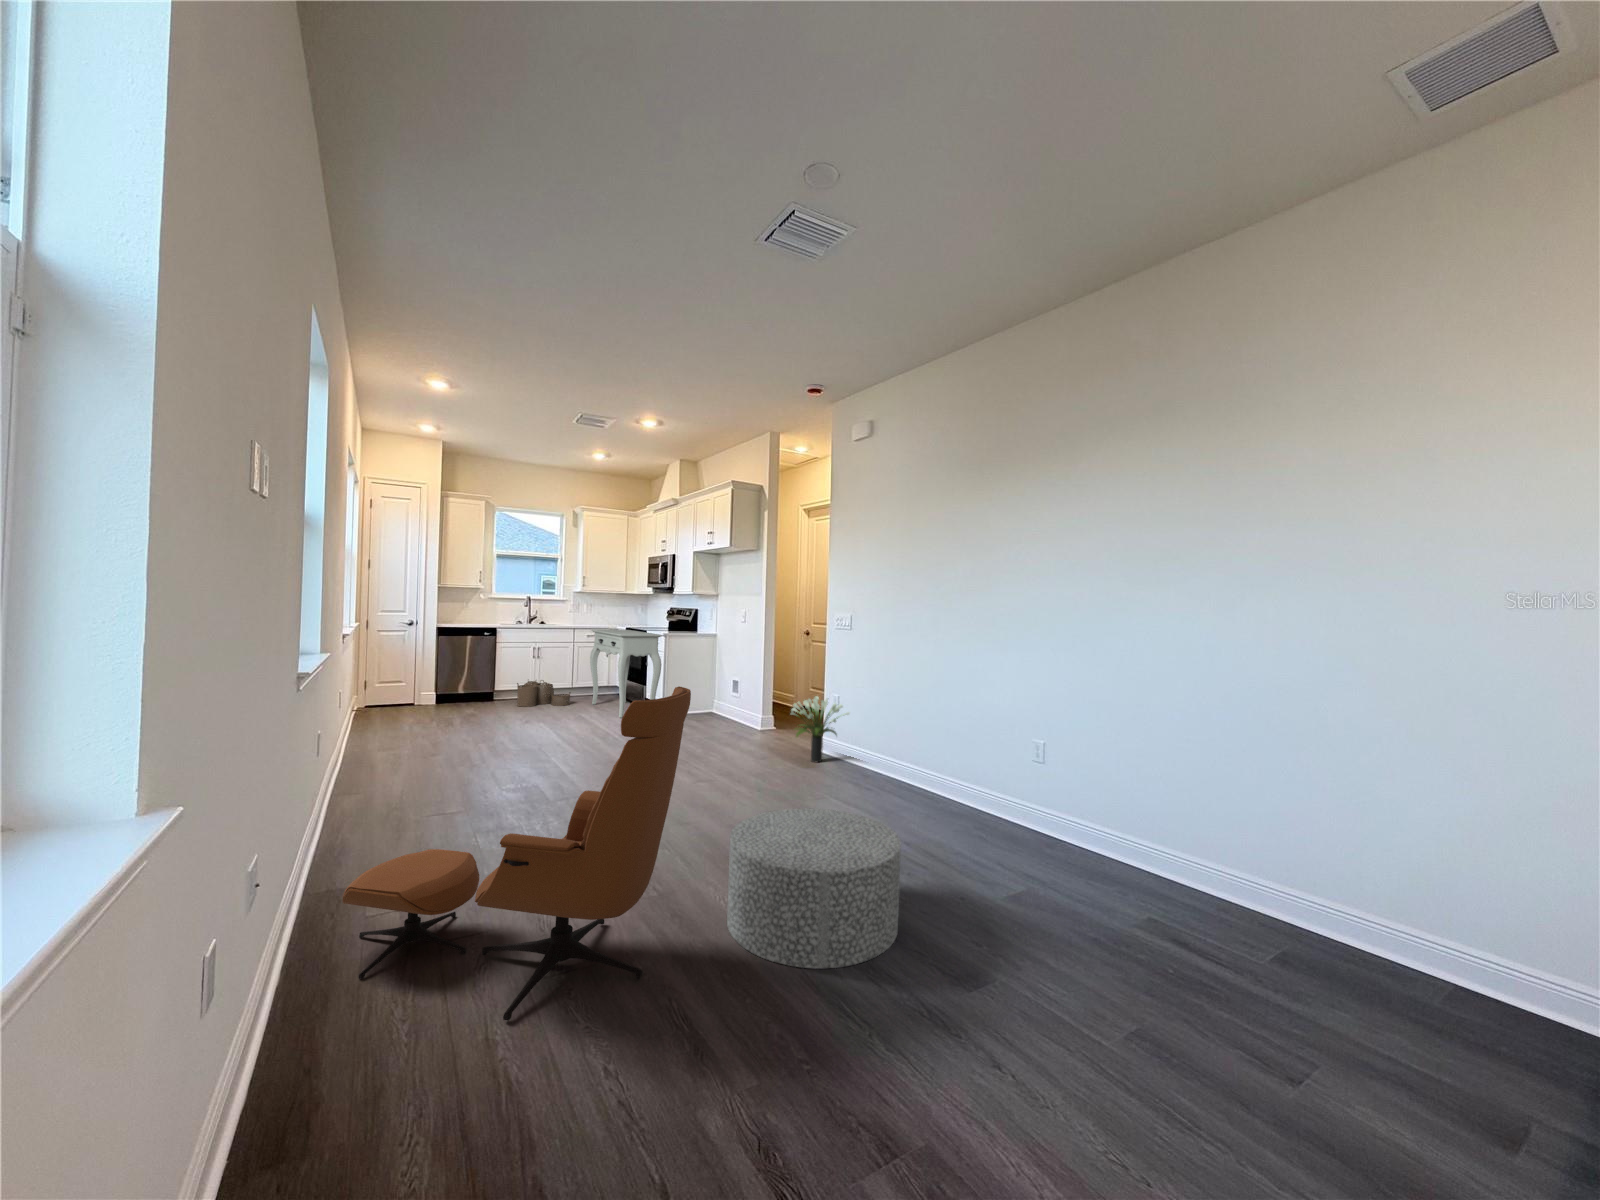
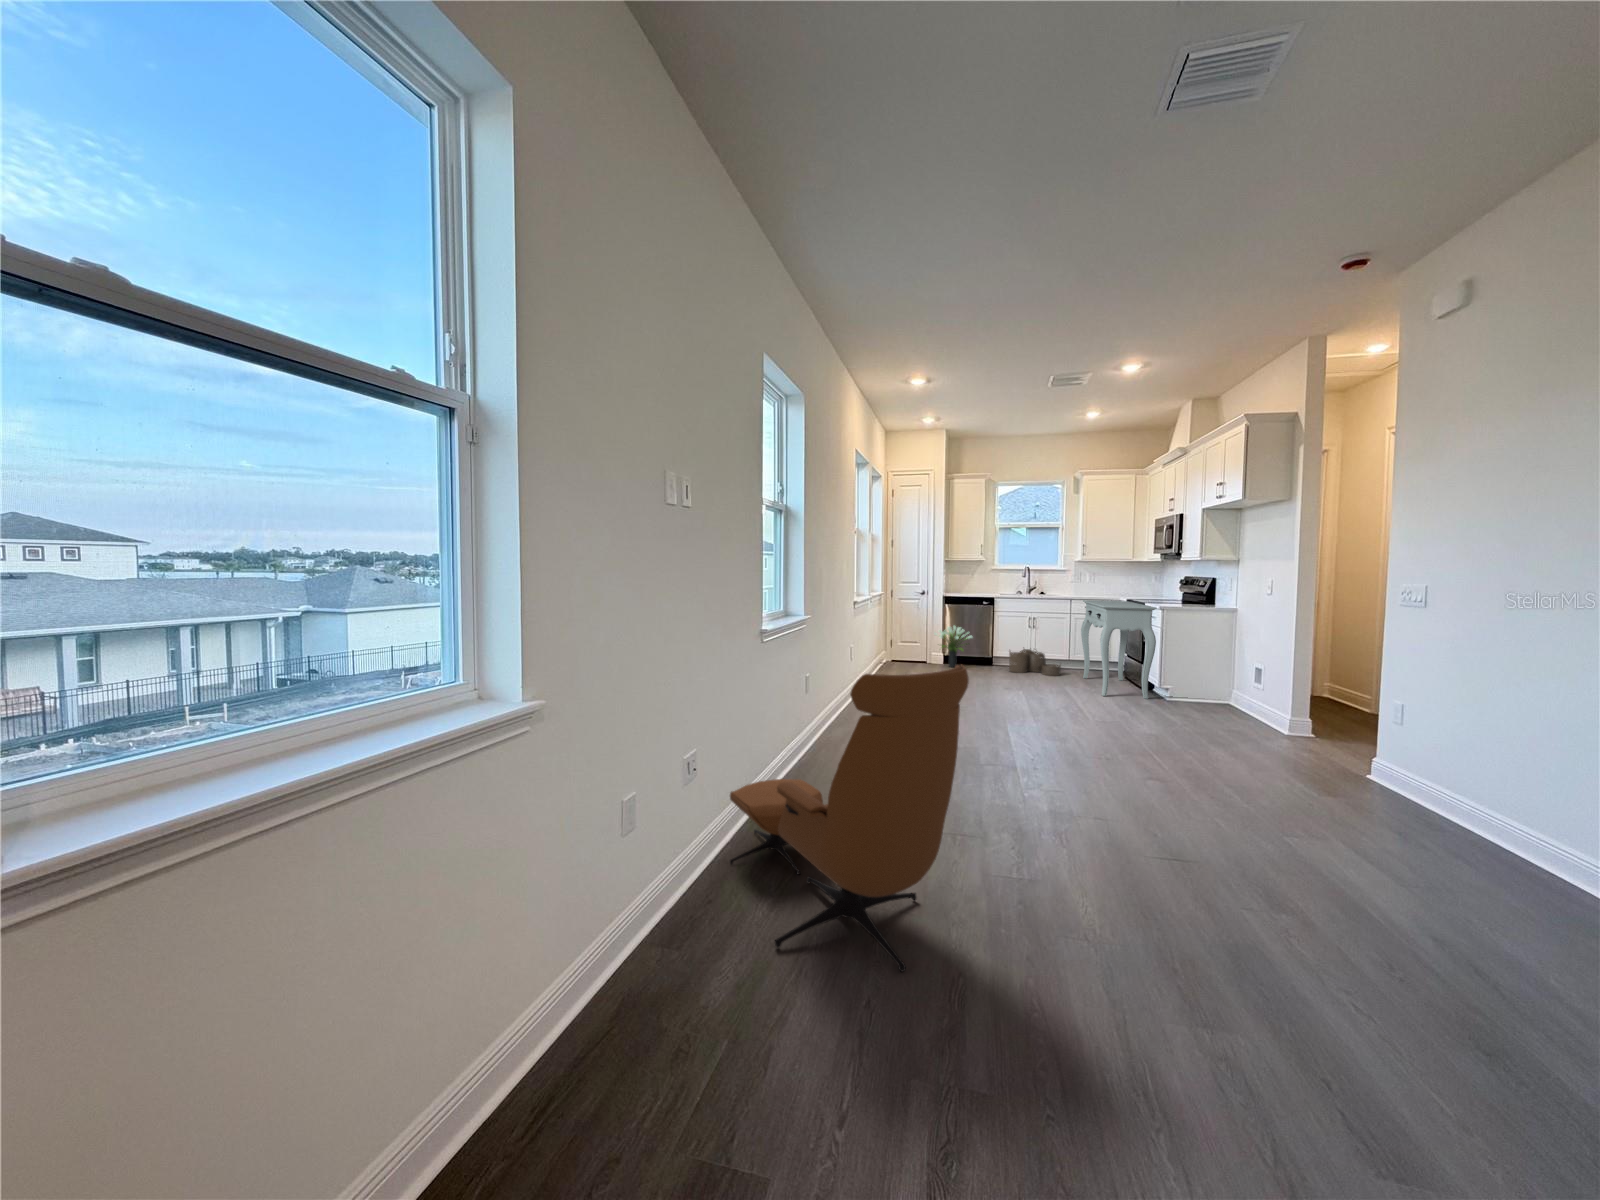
potted plant: present [791,696,849,762] -> present [934,626,972,667]
ottoman: present [727,809,901,969] -> none [1034,844,1336,1134]

